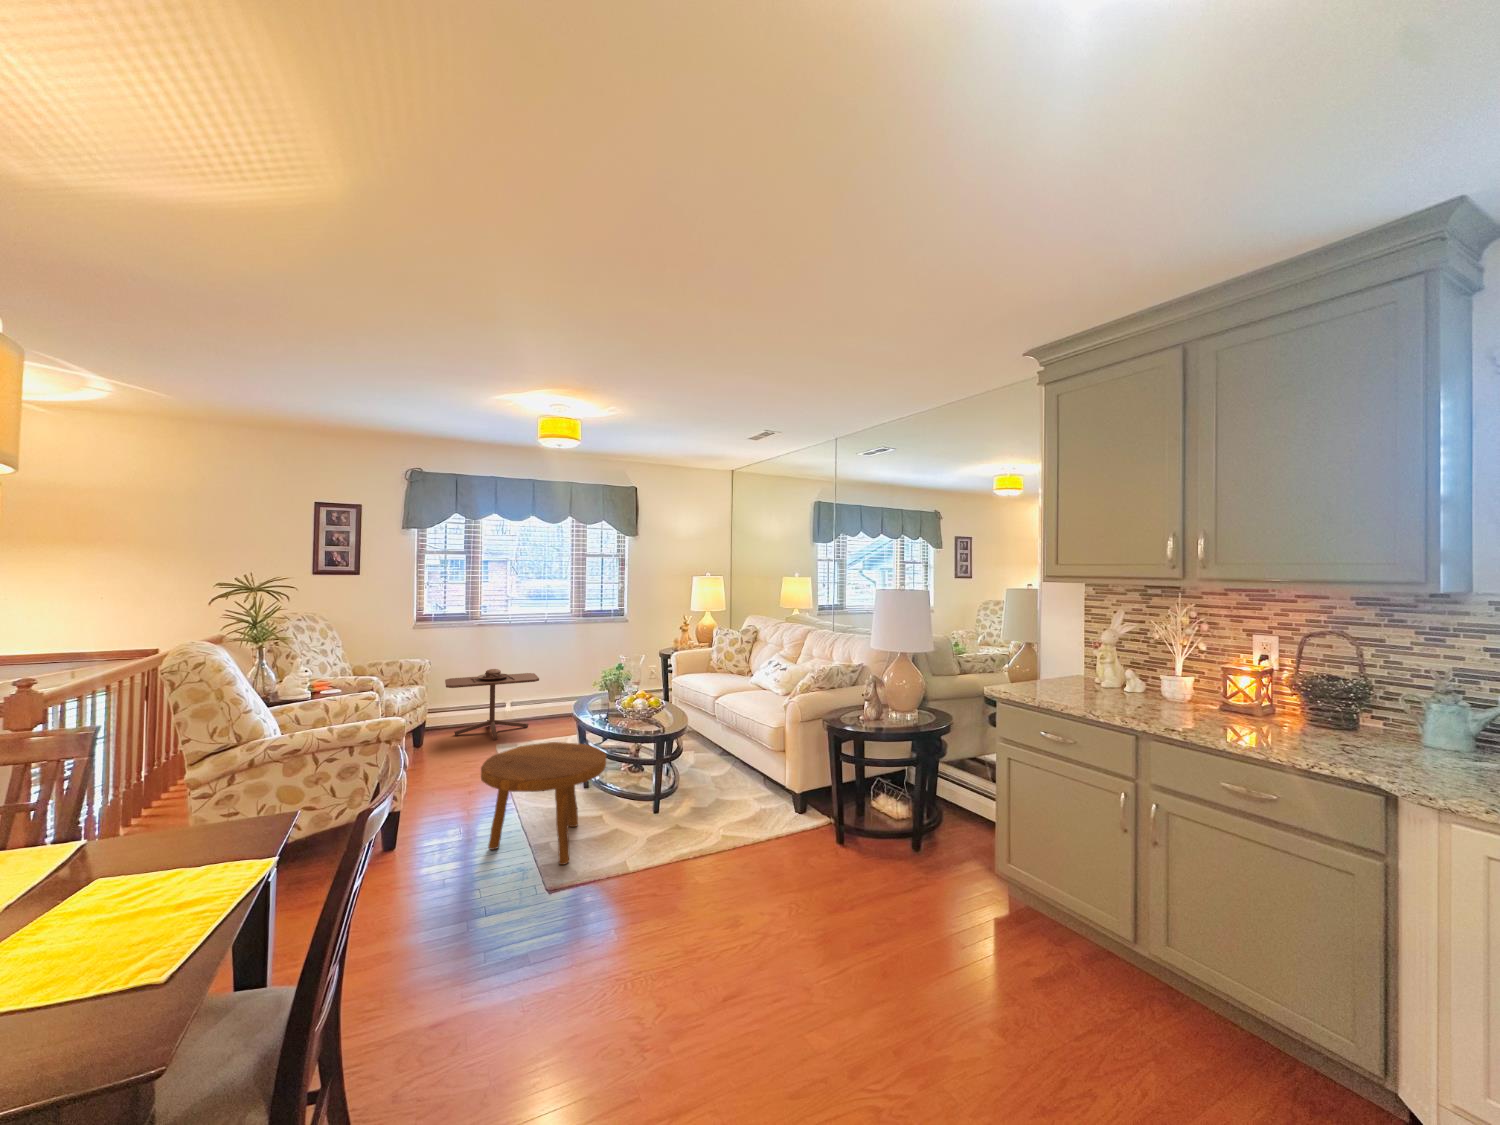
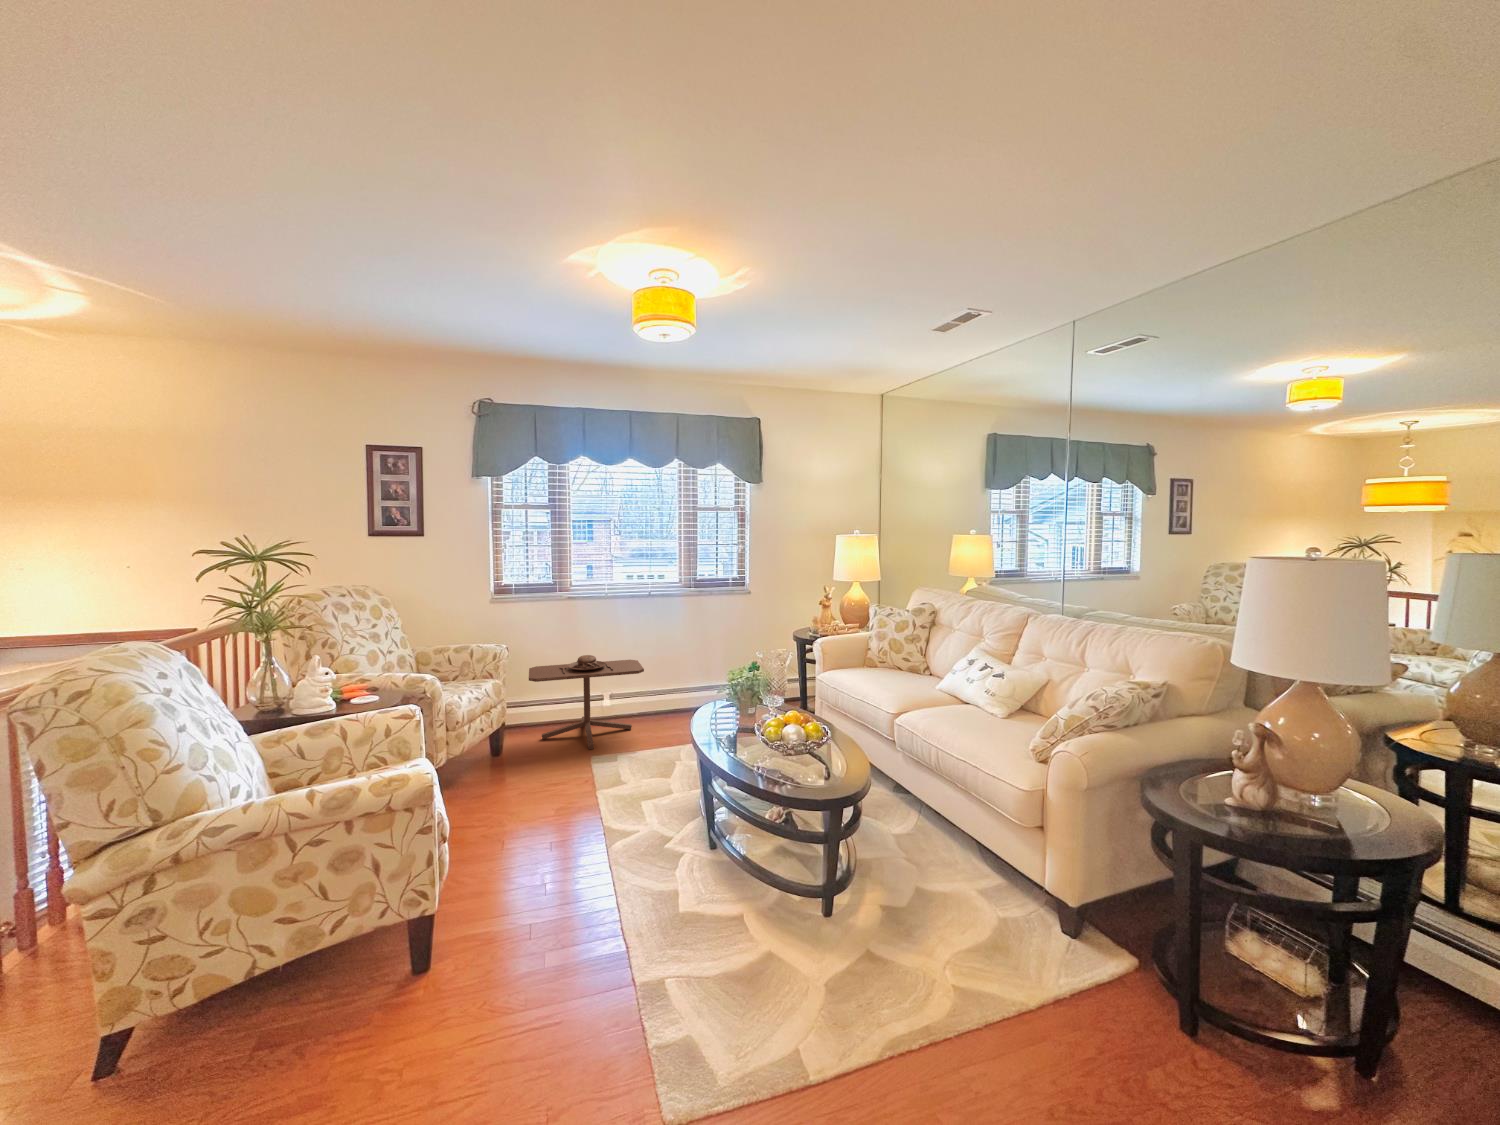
footstool: present [481,742,606,865] -> none [555,804,766,1065]

